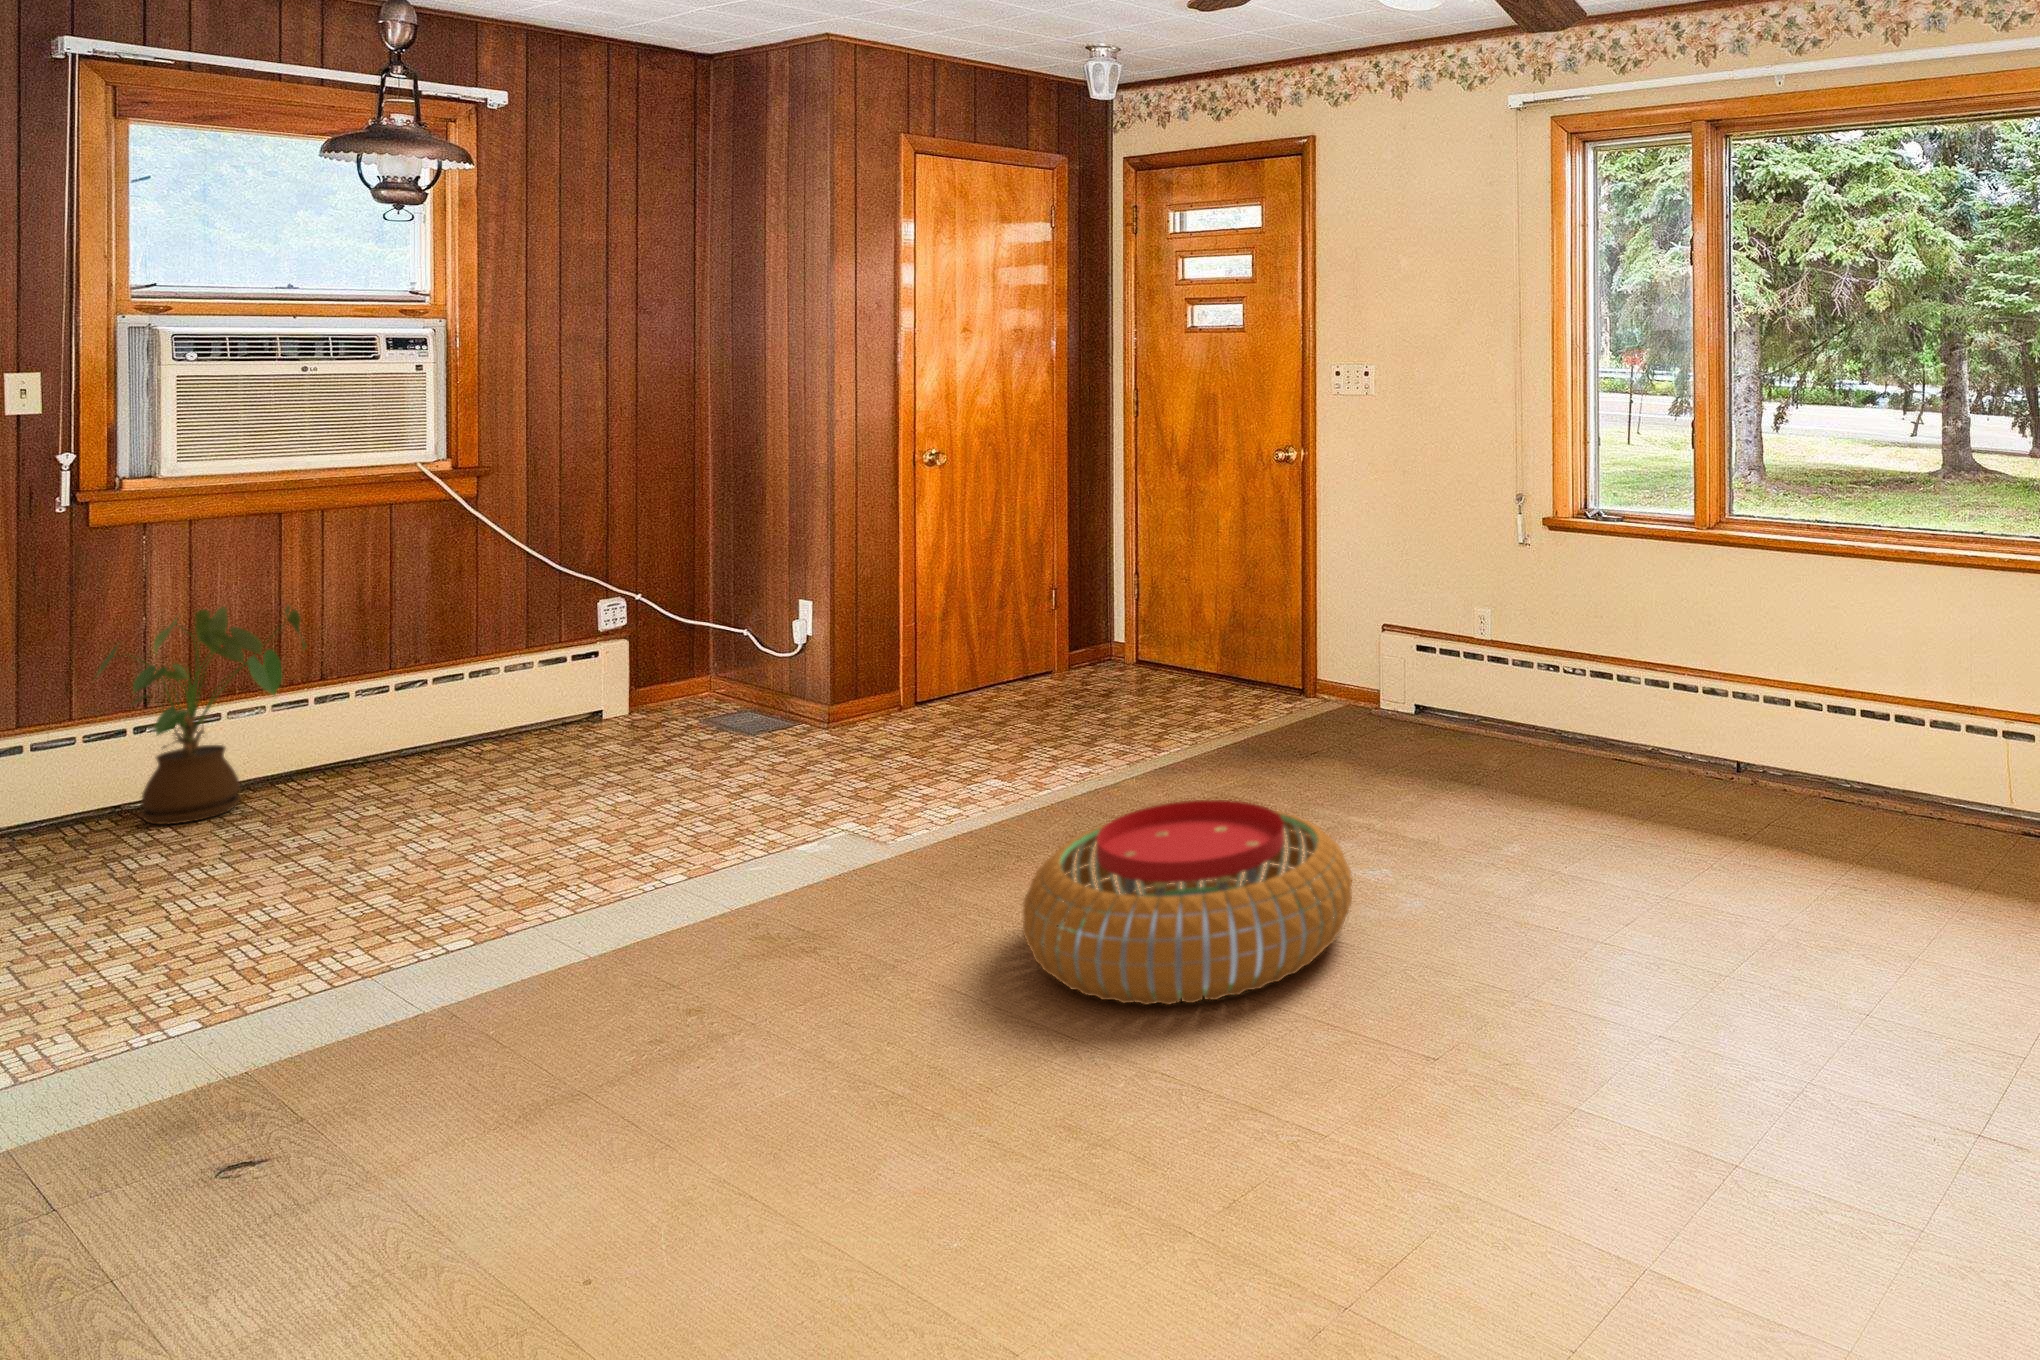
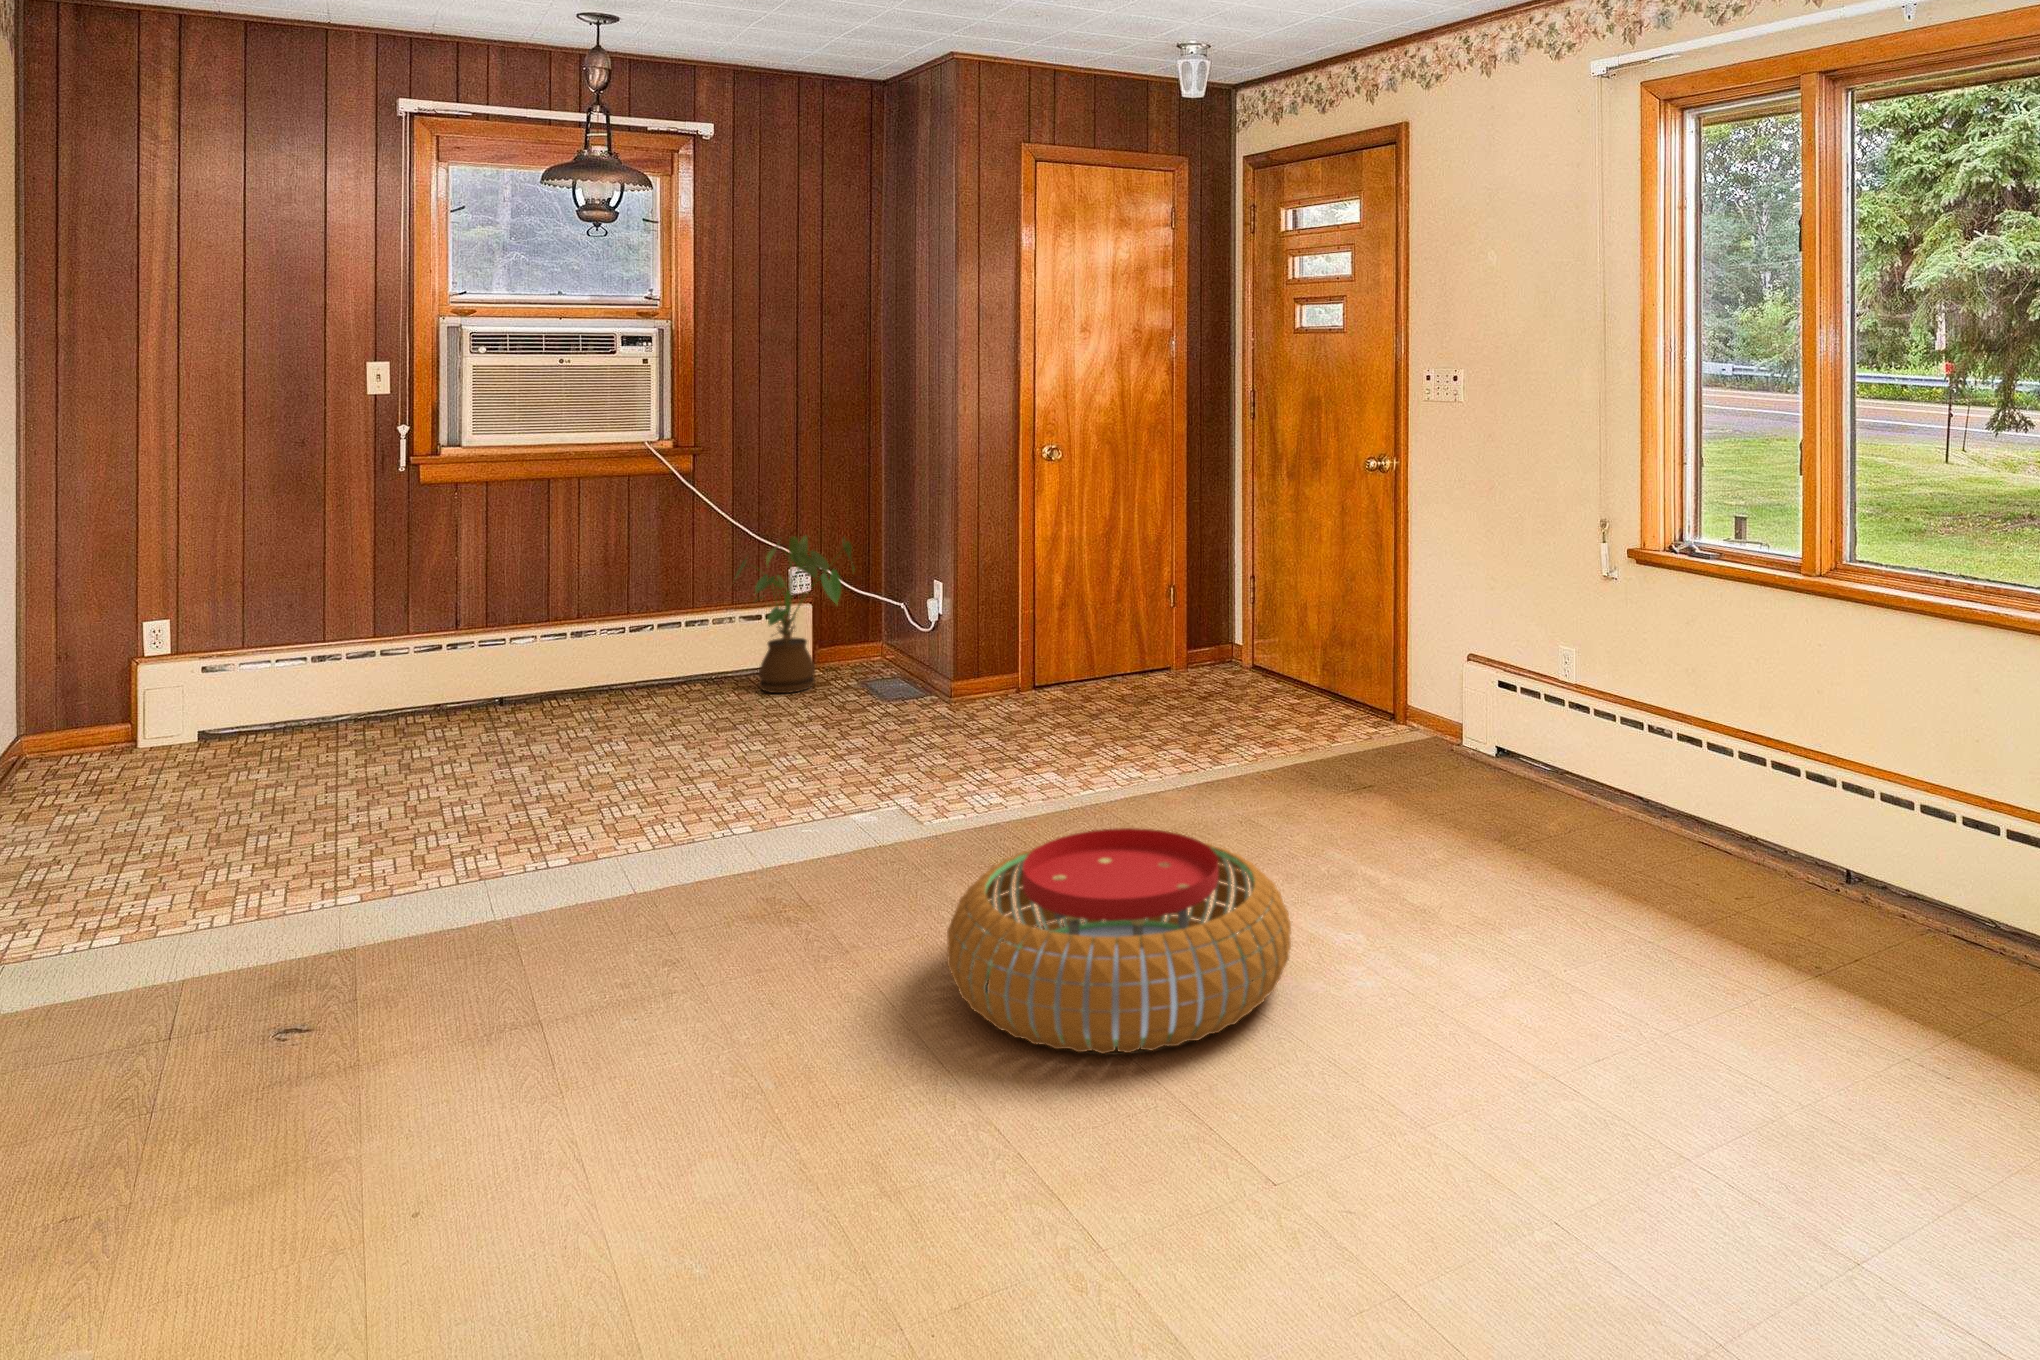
house plant: present [97,605,307,825] -> present [736,535,855,693]

